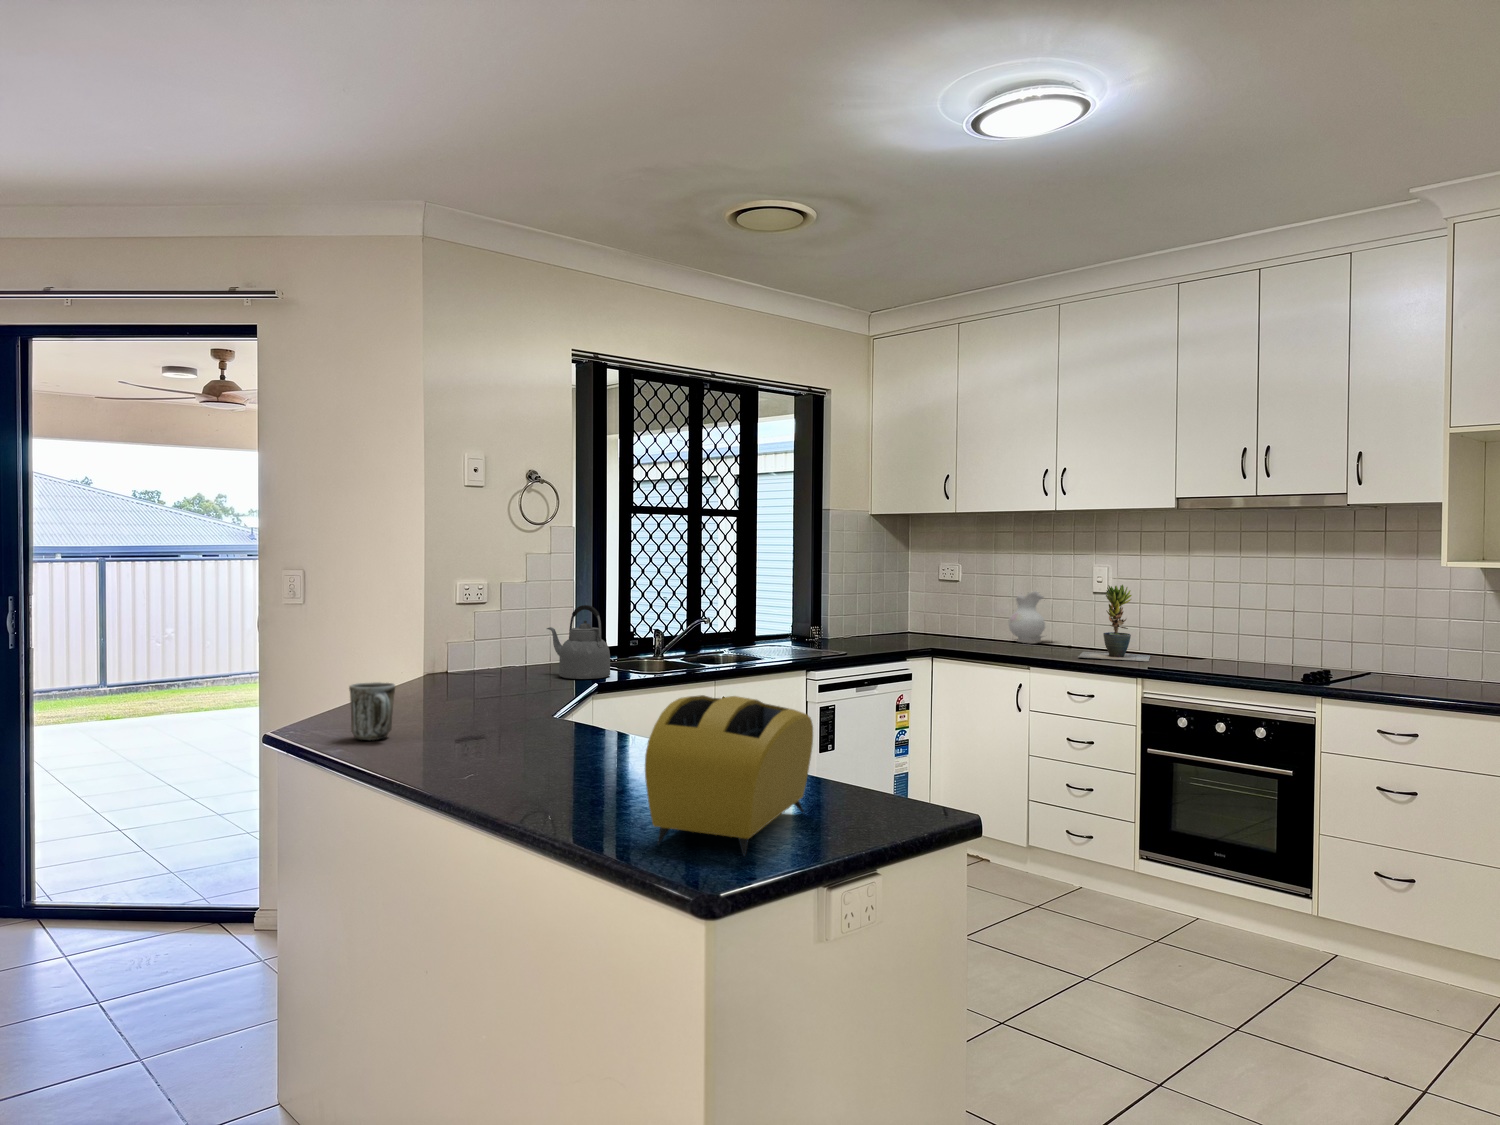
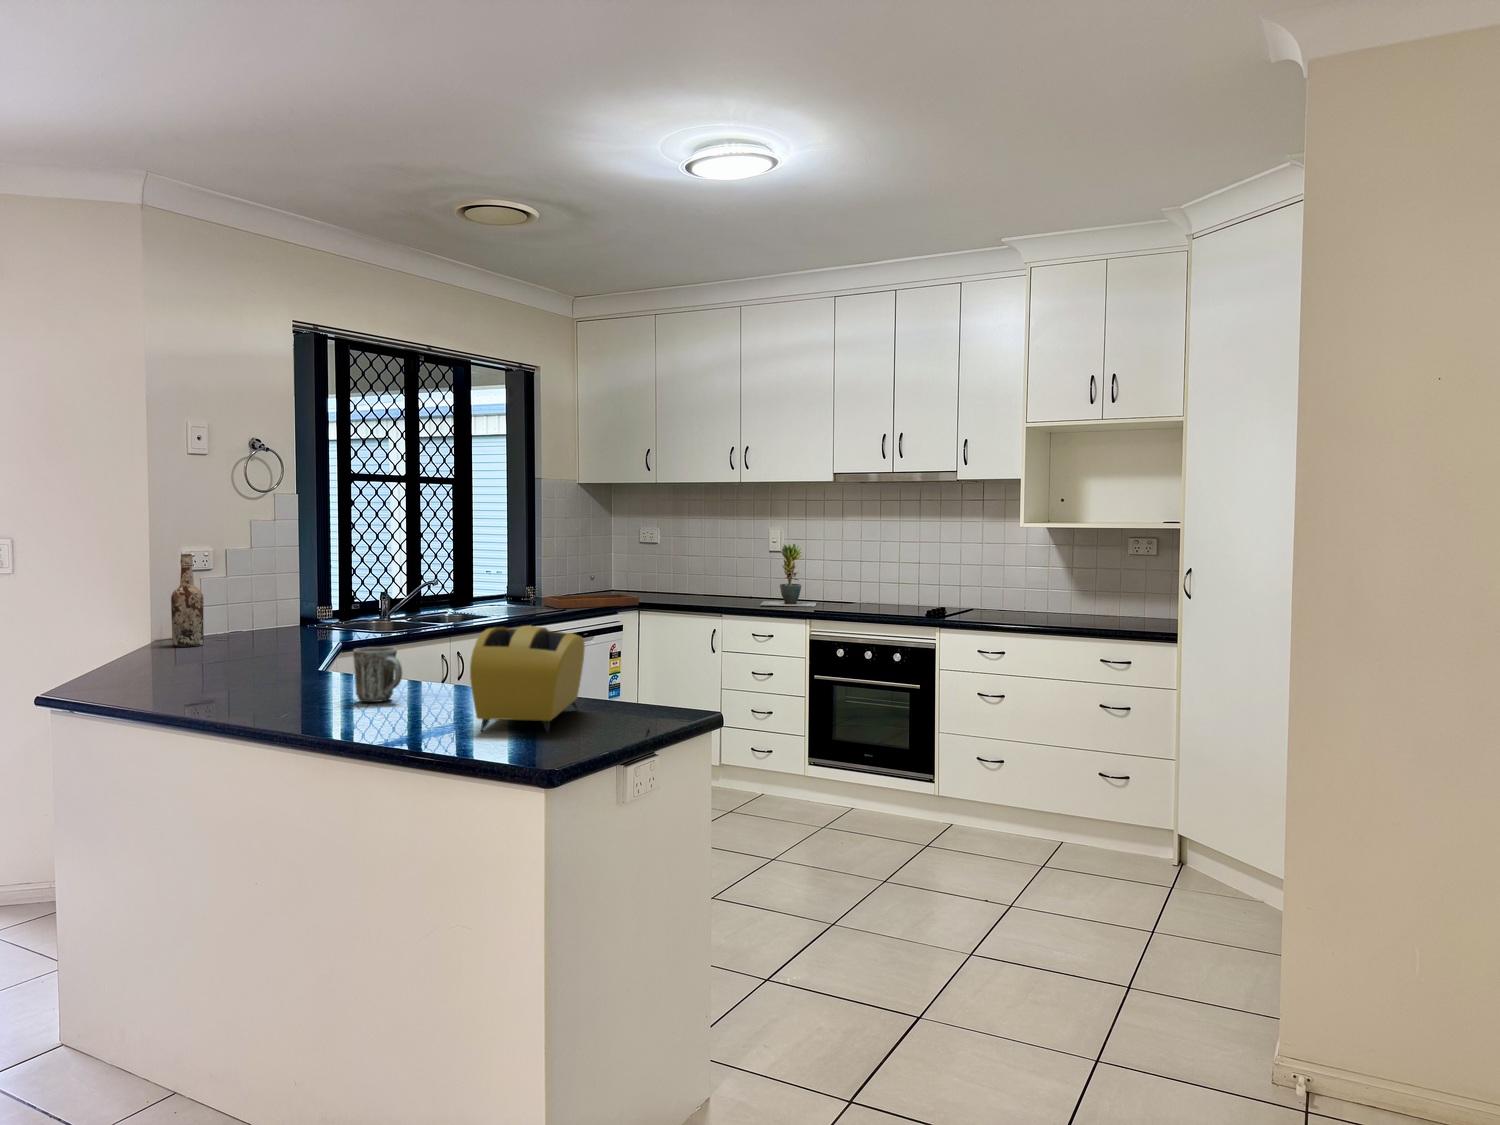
wine bottle: none [437,587,468,683] -> present [171,554,204,647]
ceramic pitcher: present [1009,591,1045,644] -> none [701,548,737,596]
kettle: present [547,605,610,679] -> none [280,569,348,638]
tray: none [829,617,934,652] -> present [543,576,639,608]
mug: present [349,682,395,740] -> present [353,647,402,702]

